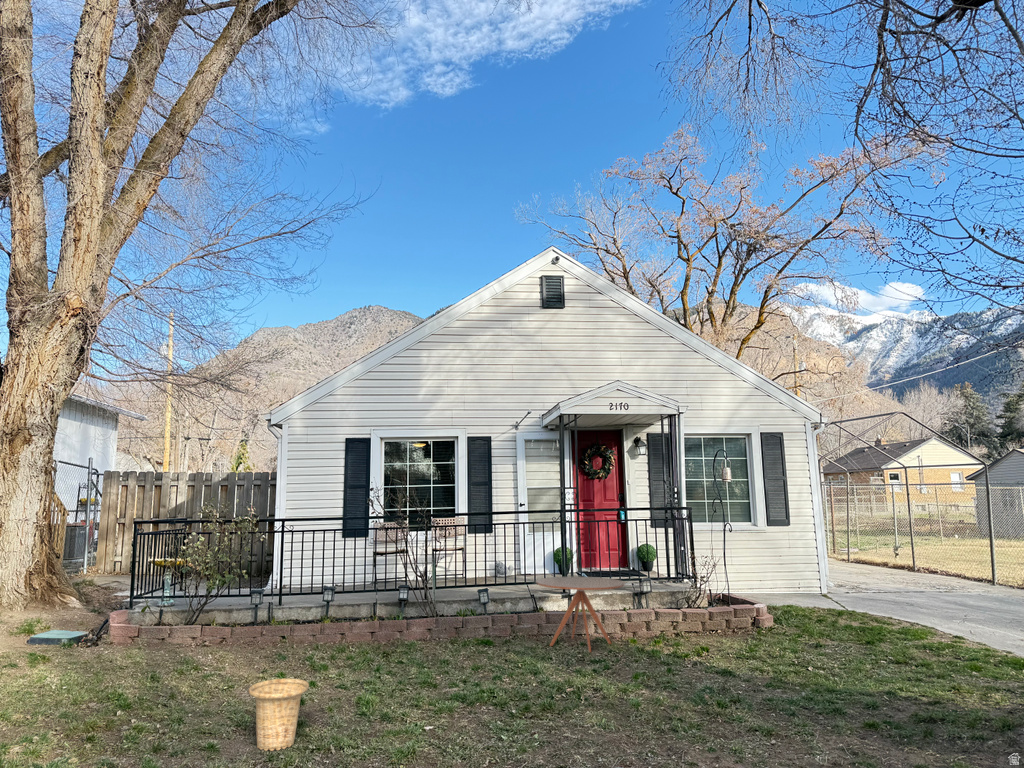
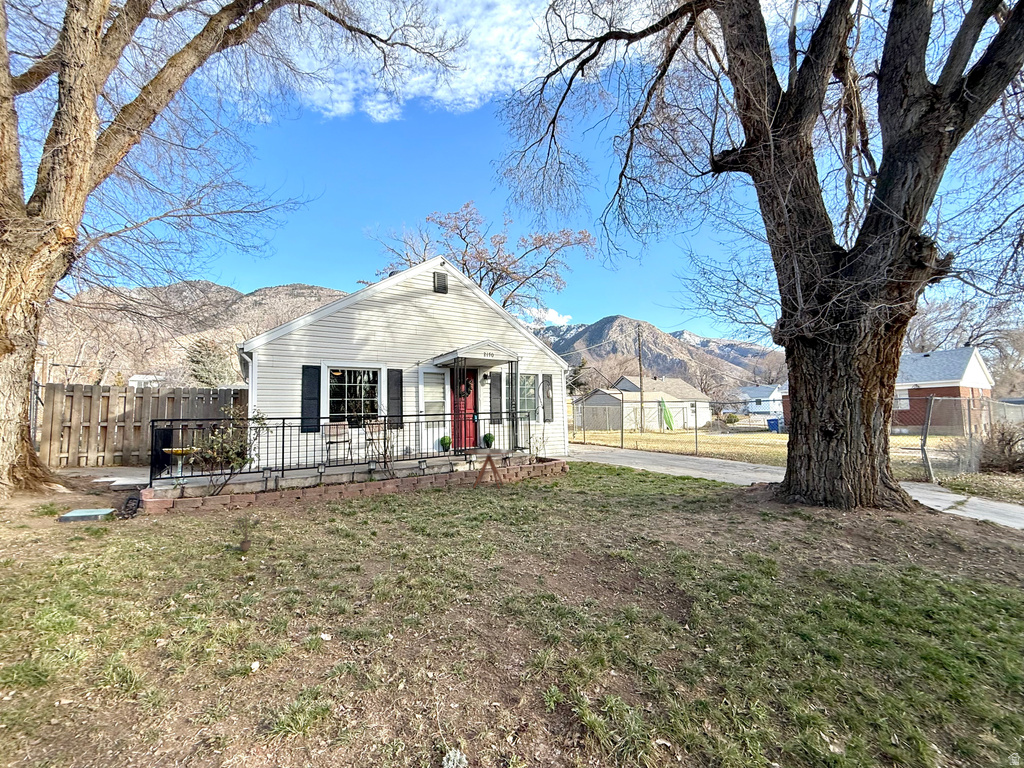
decorative plant: none [124,653,162,705] -> present [234,514,260,551]
basket: present [249,679,309,751] -> none [374,512,414,559]

